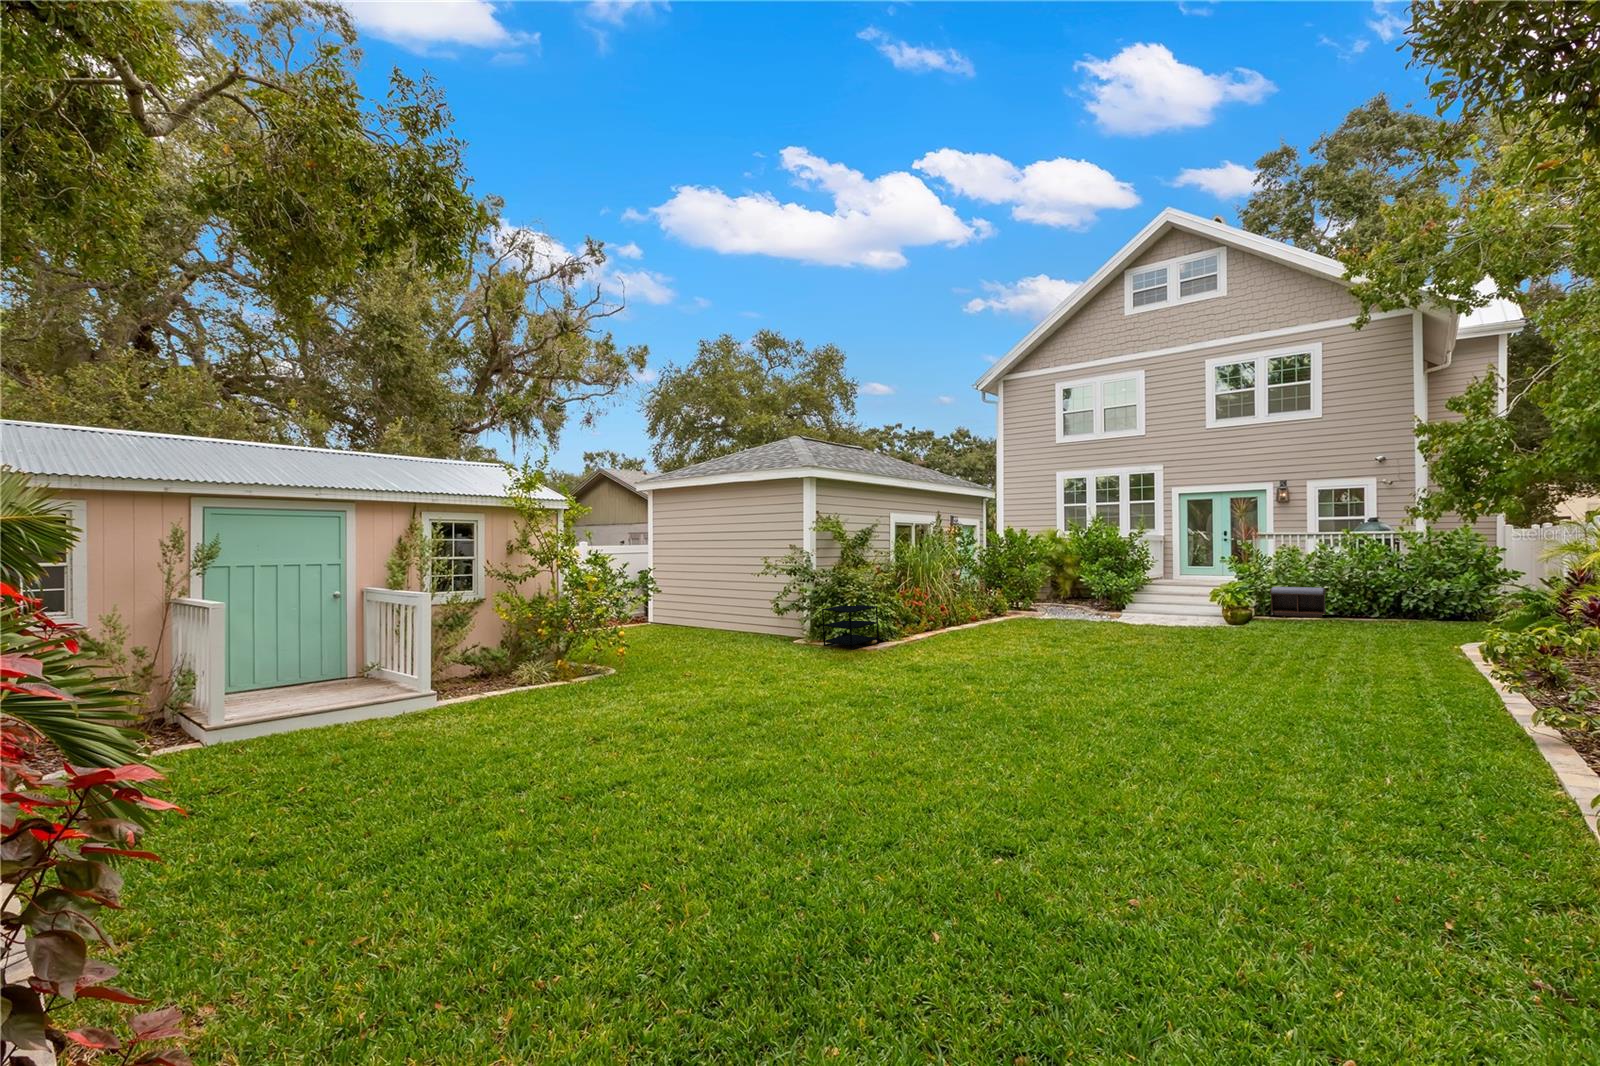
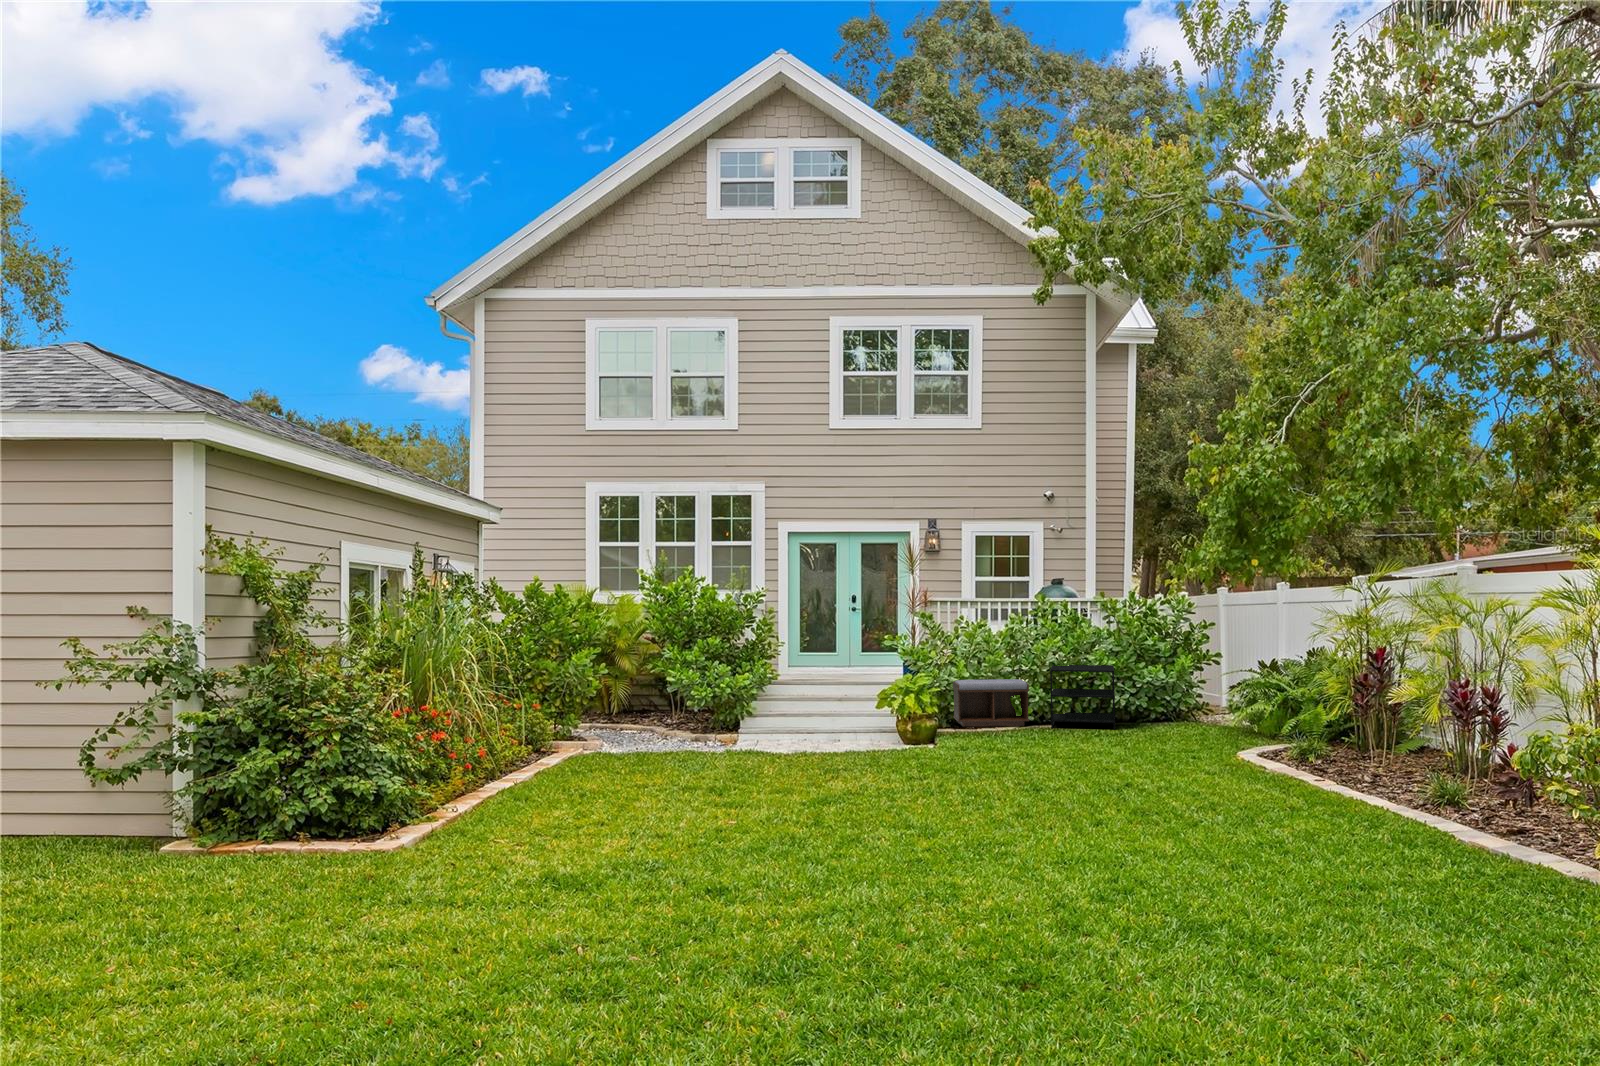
side table: present [822,604,879,650] -> present [1050,665,1115,730]

